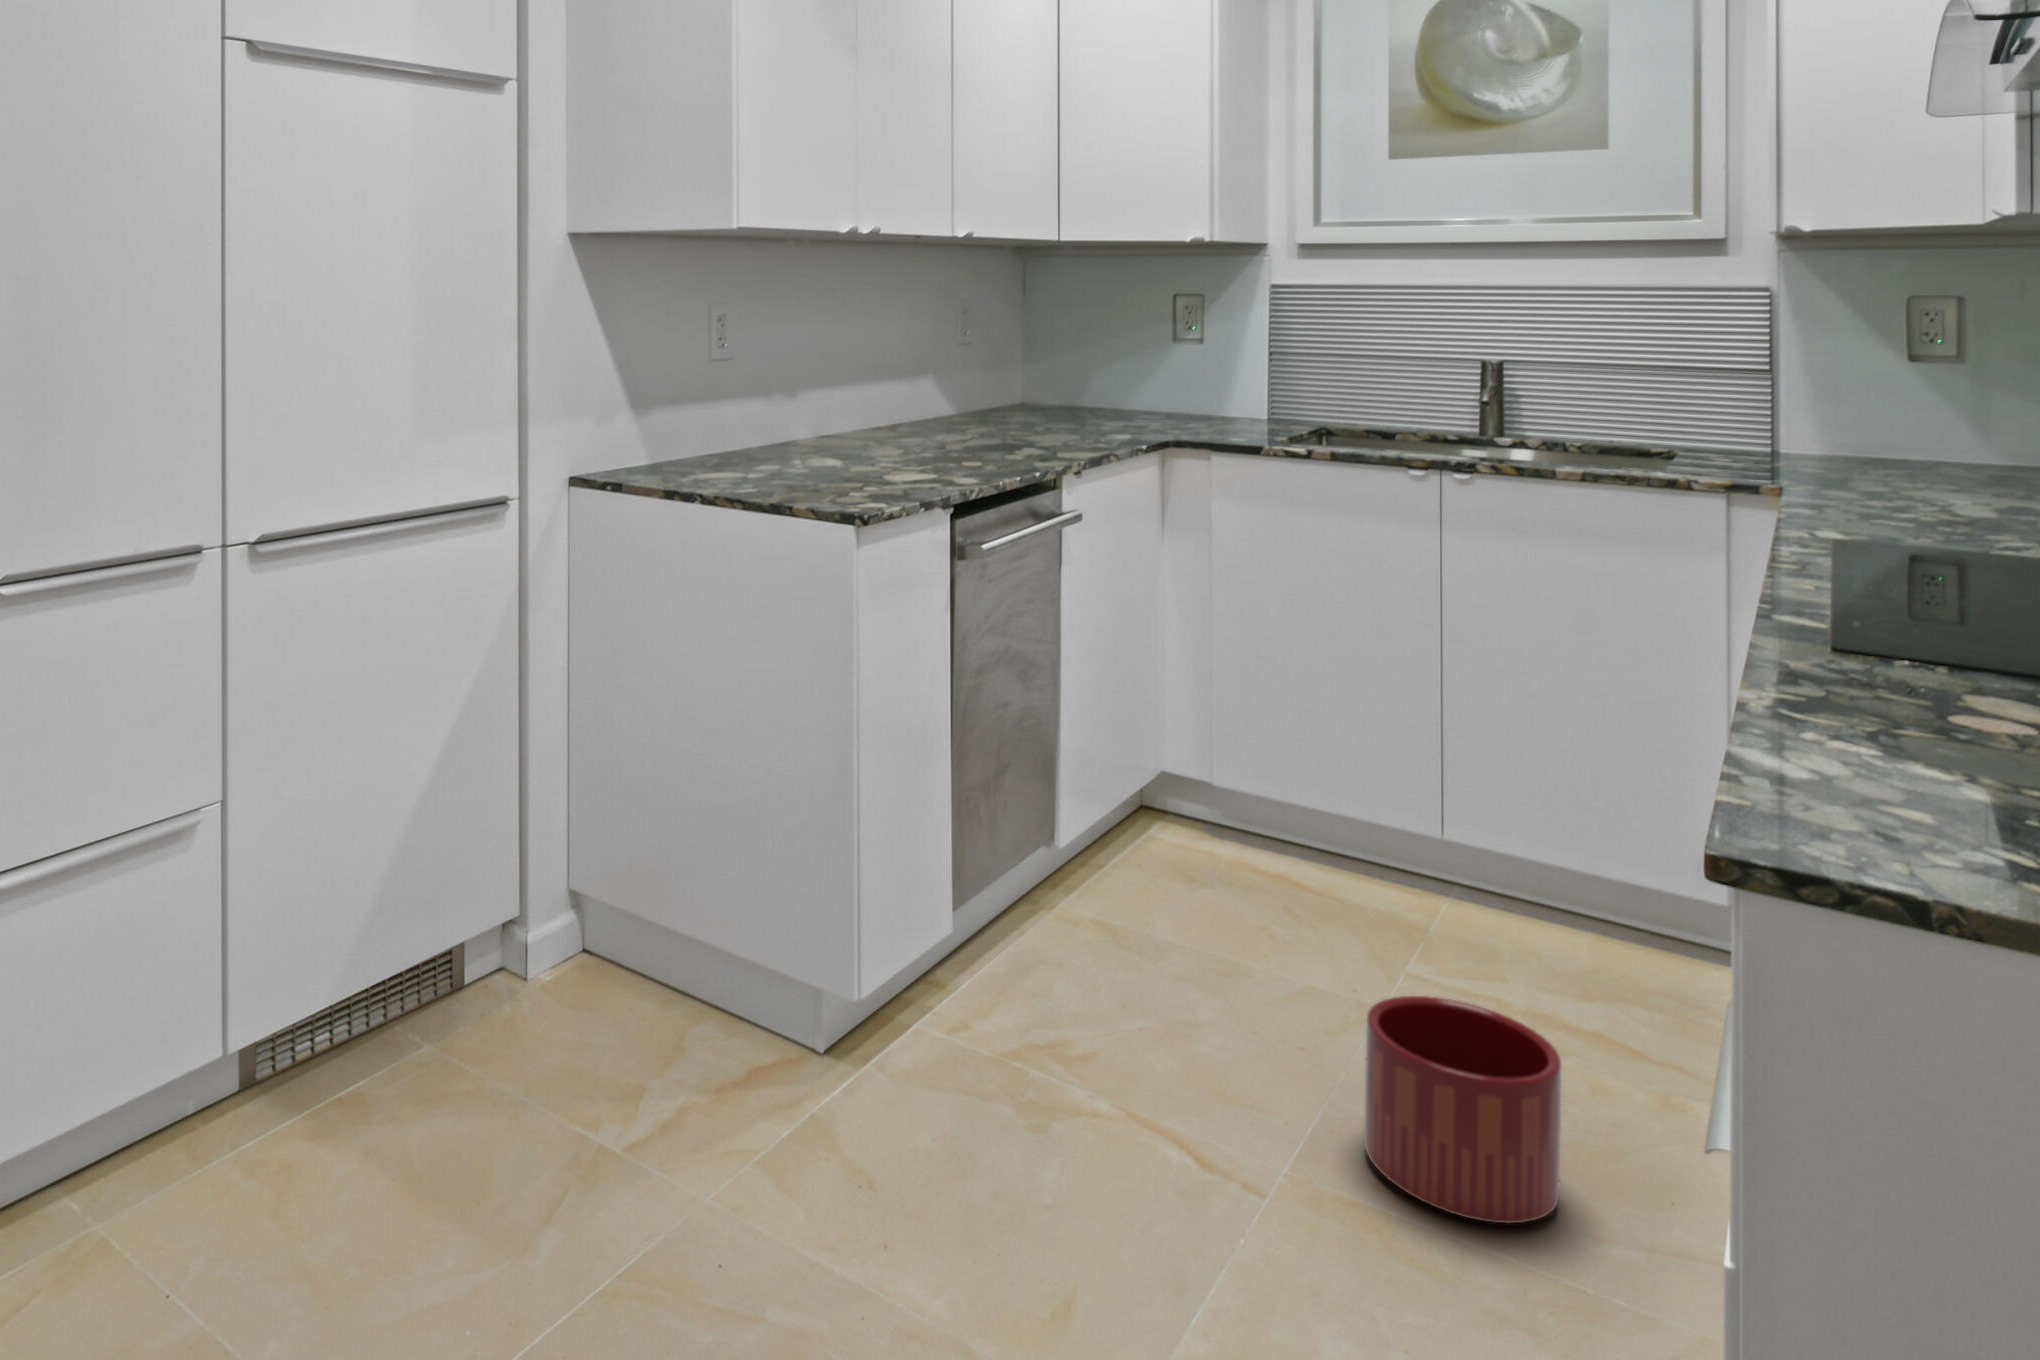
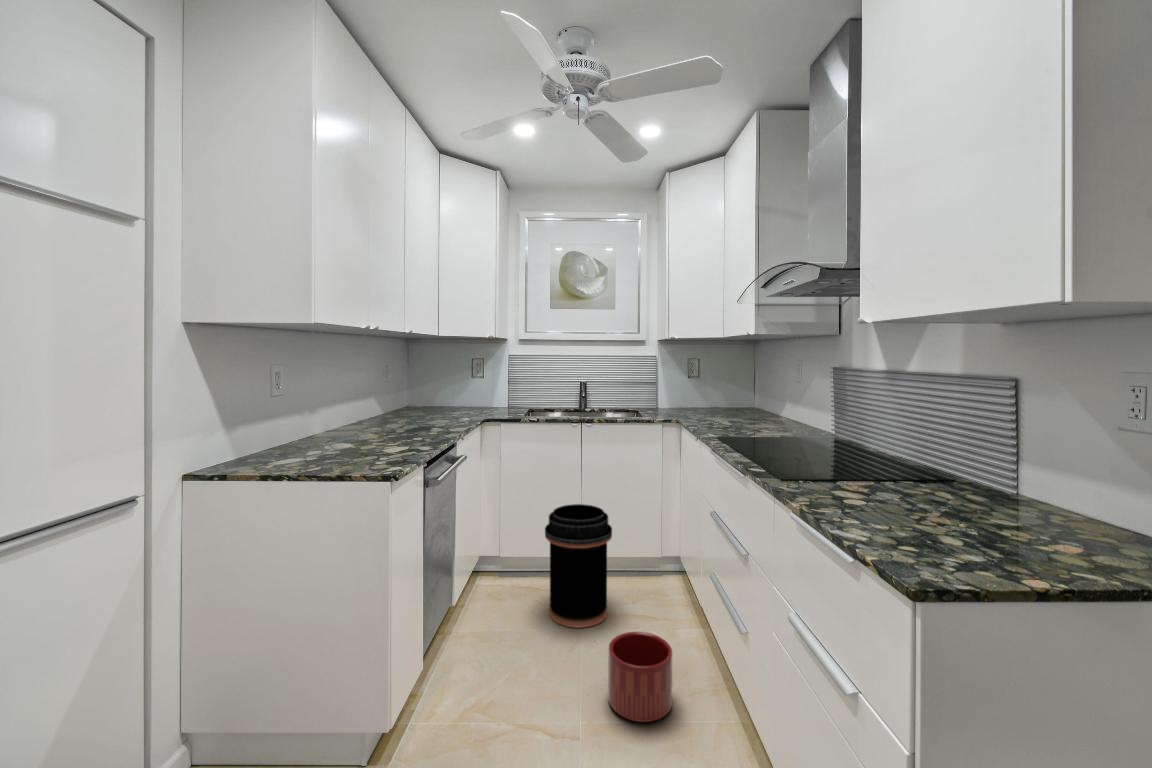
trash can: none [1281,675,1486,997] -> present [545,504,612,628]

